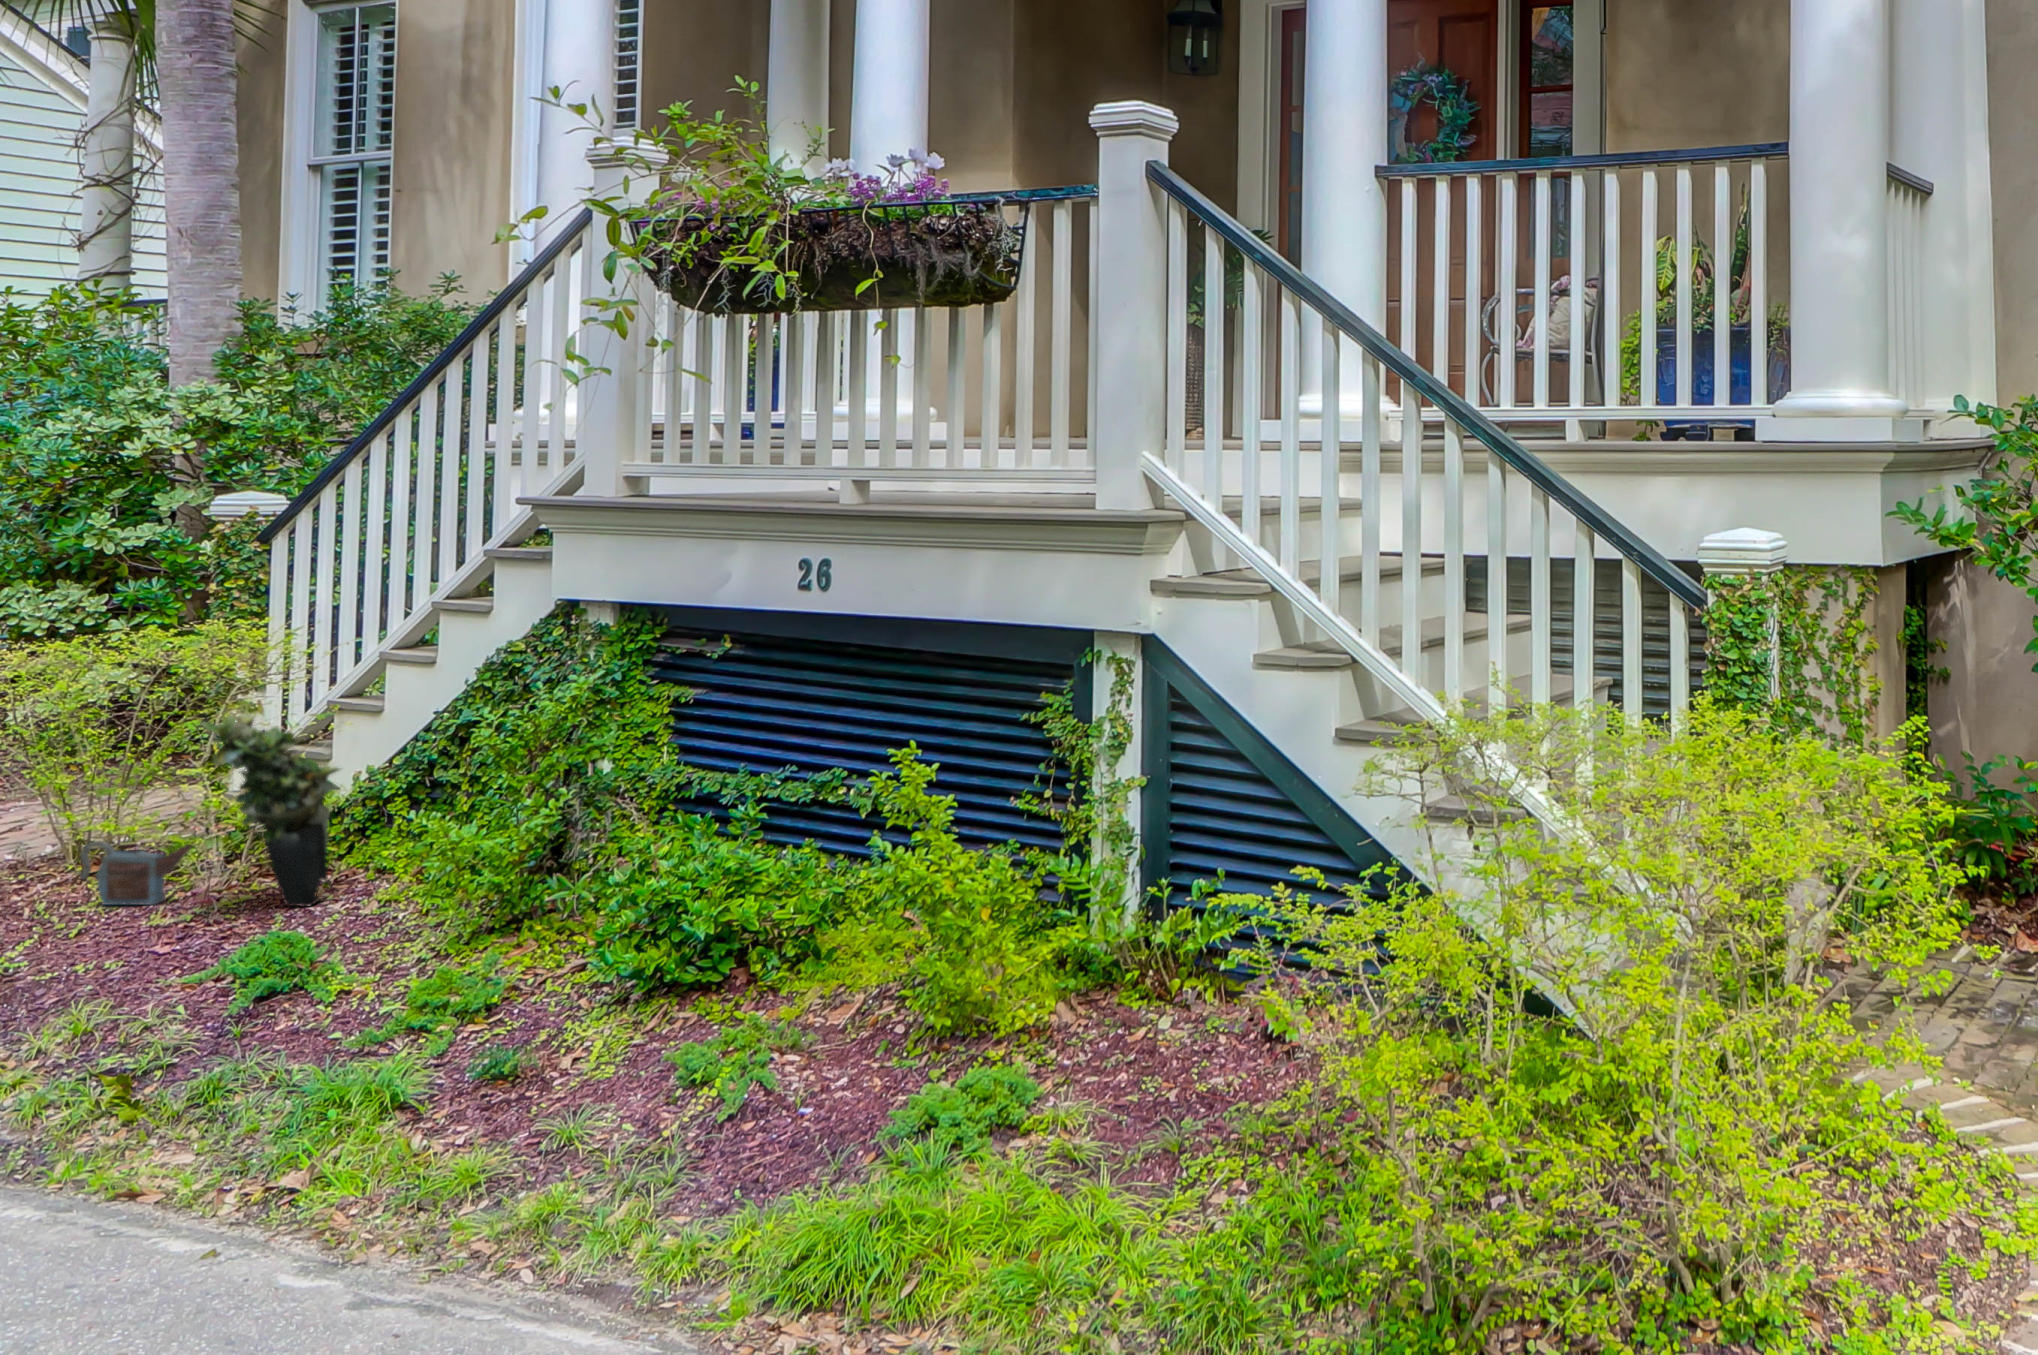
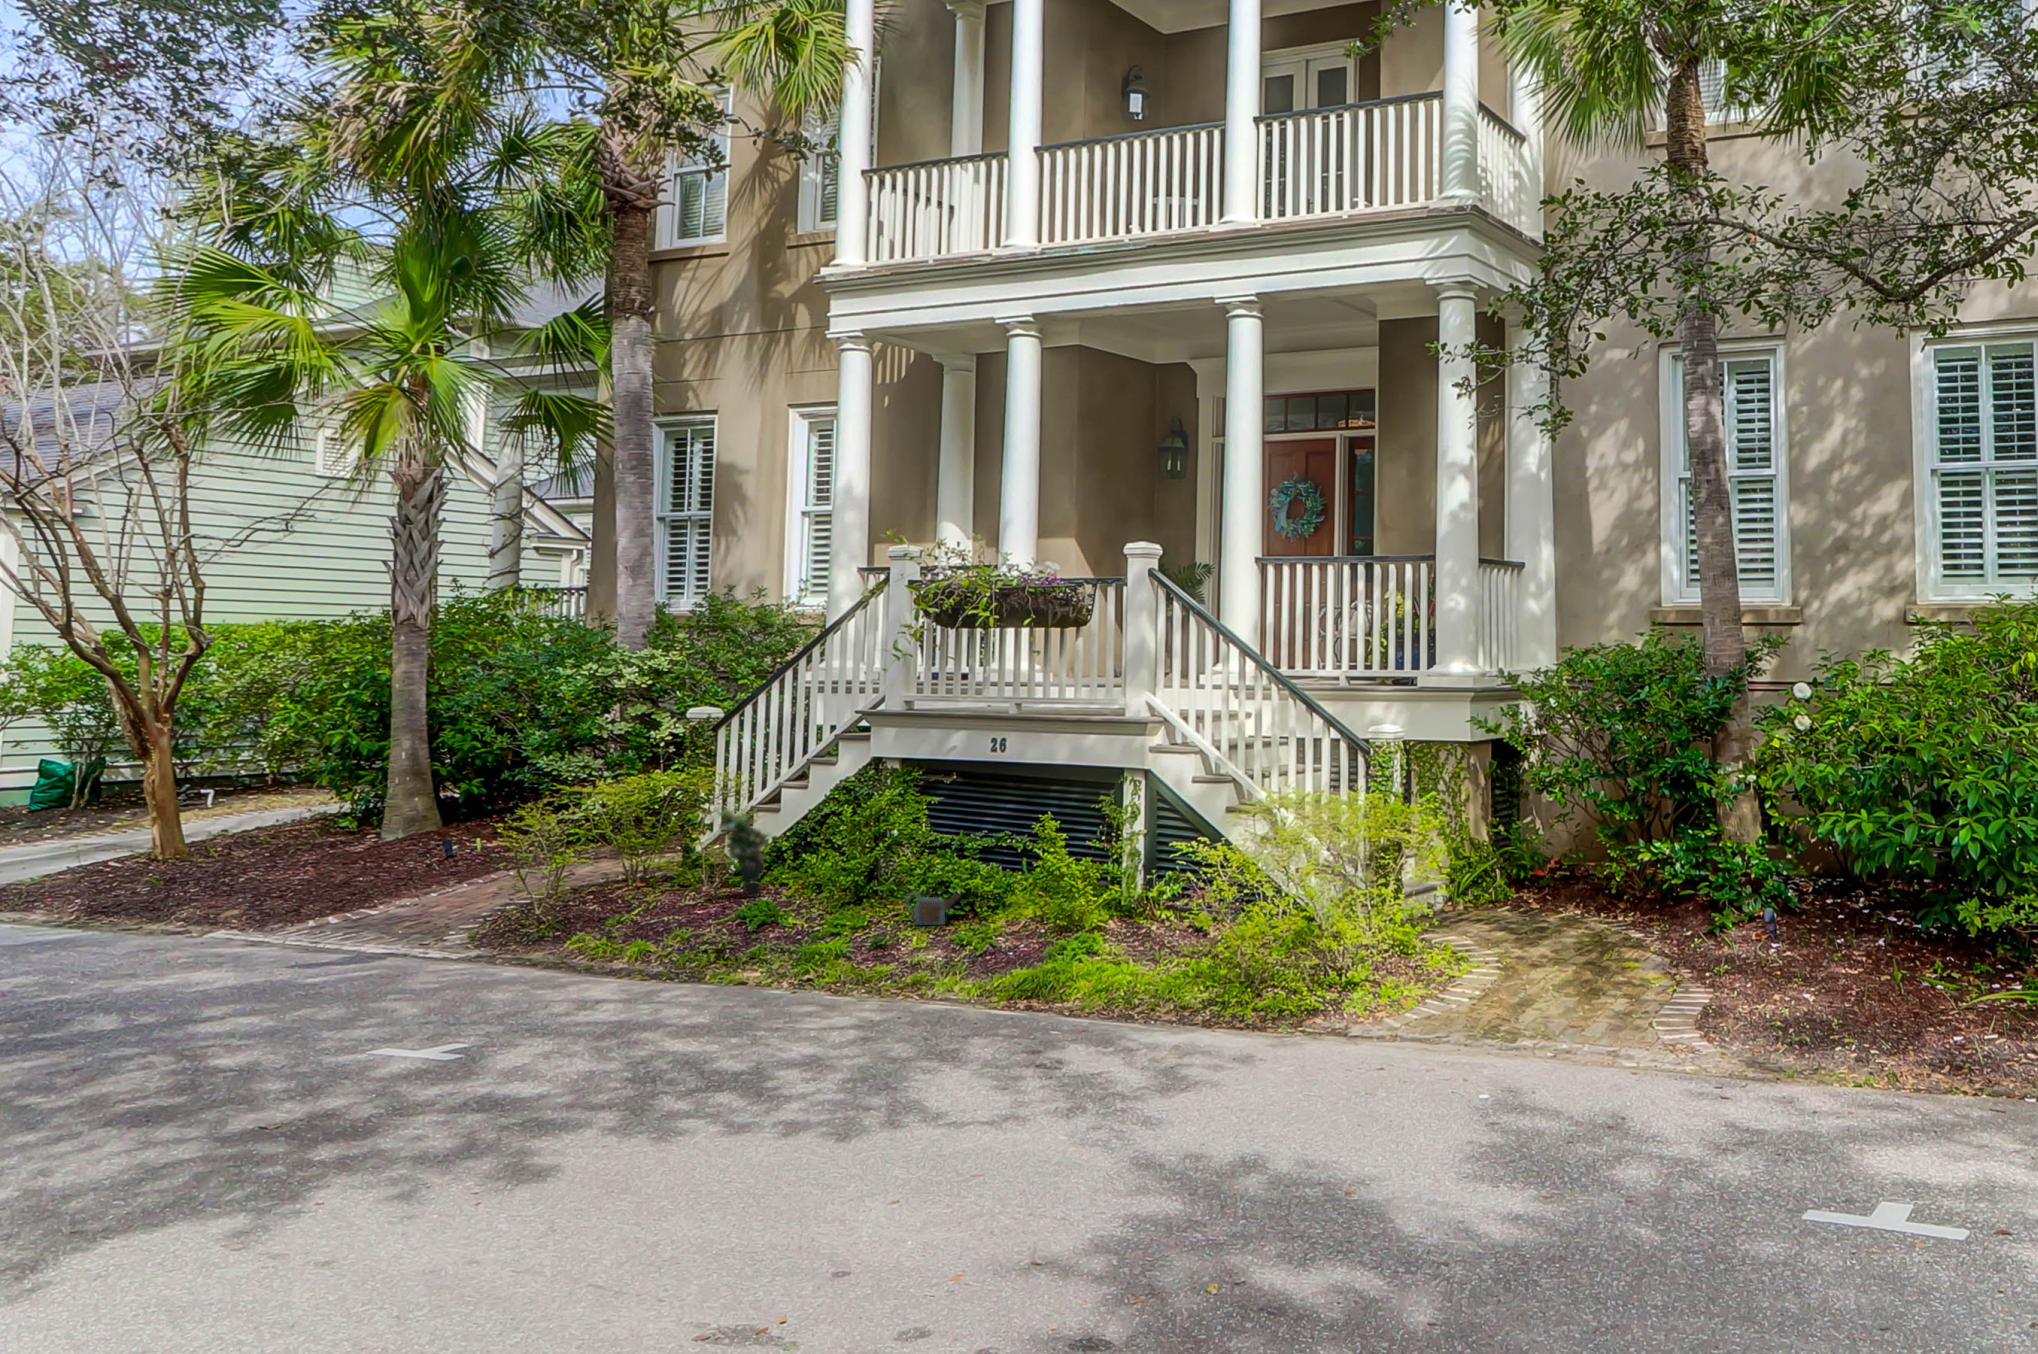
watering can: present [80,841,193,905] -> present [905,892,960,925]

